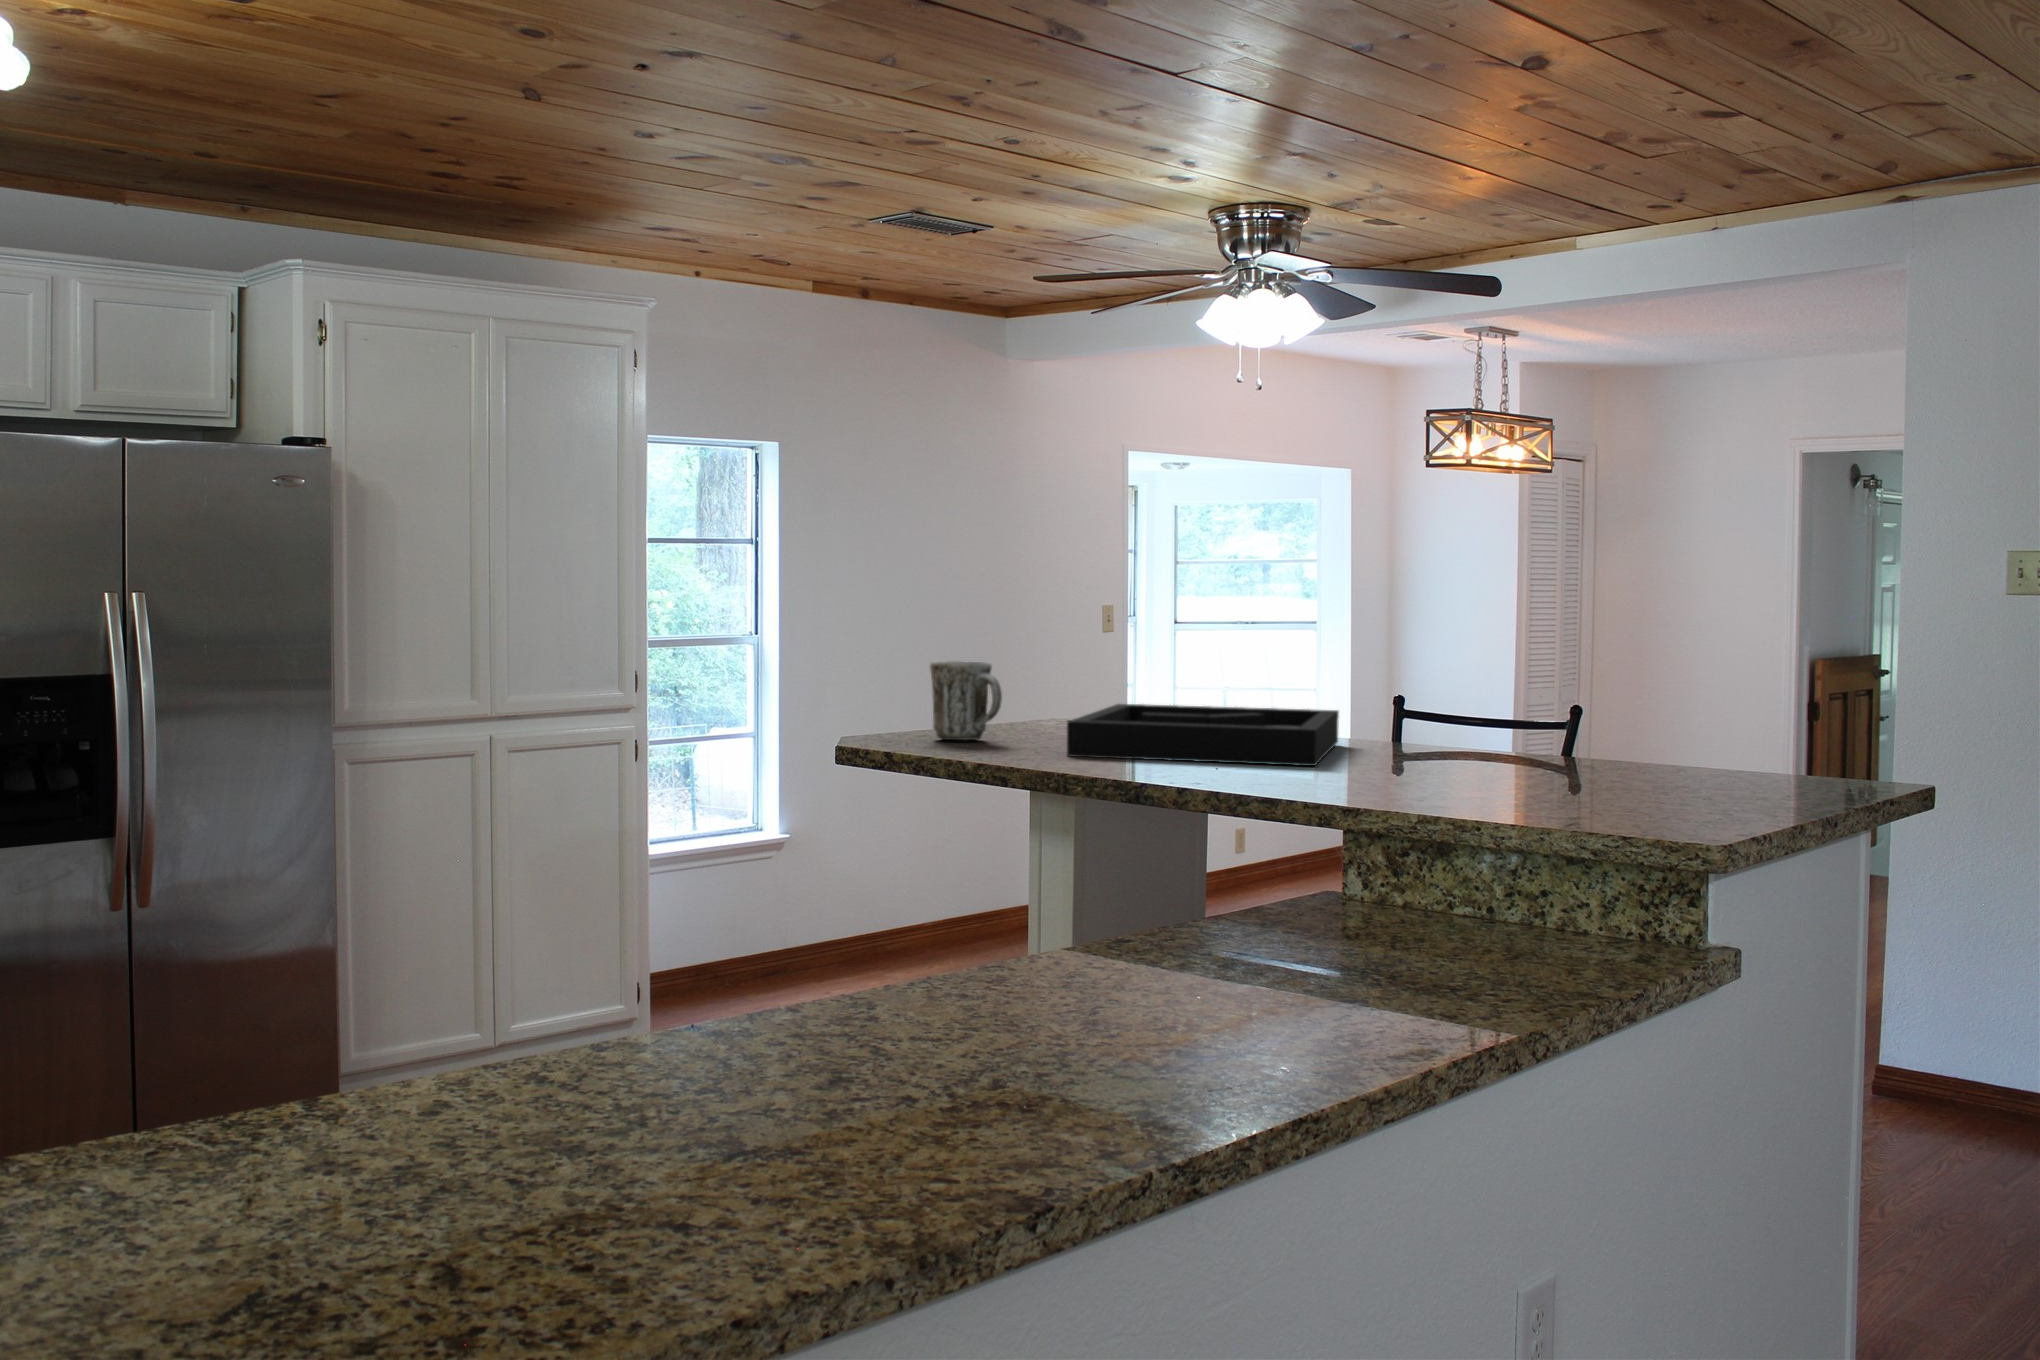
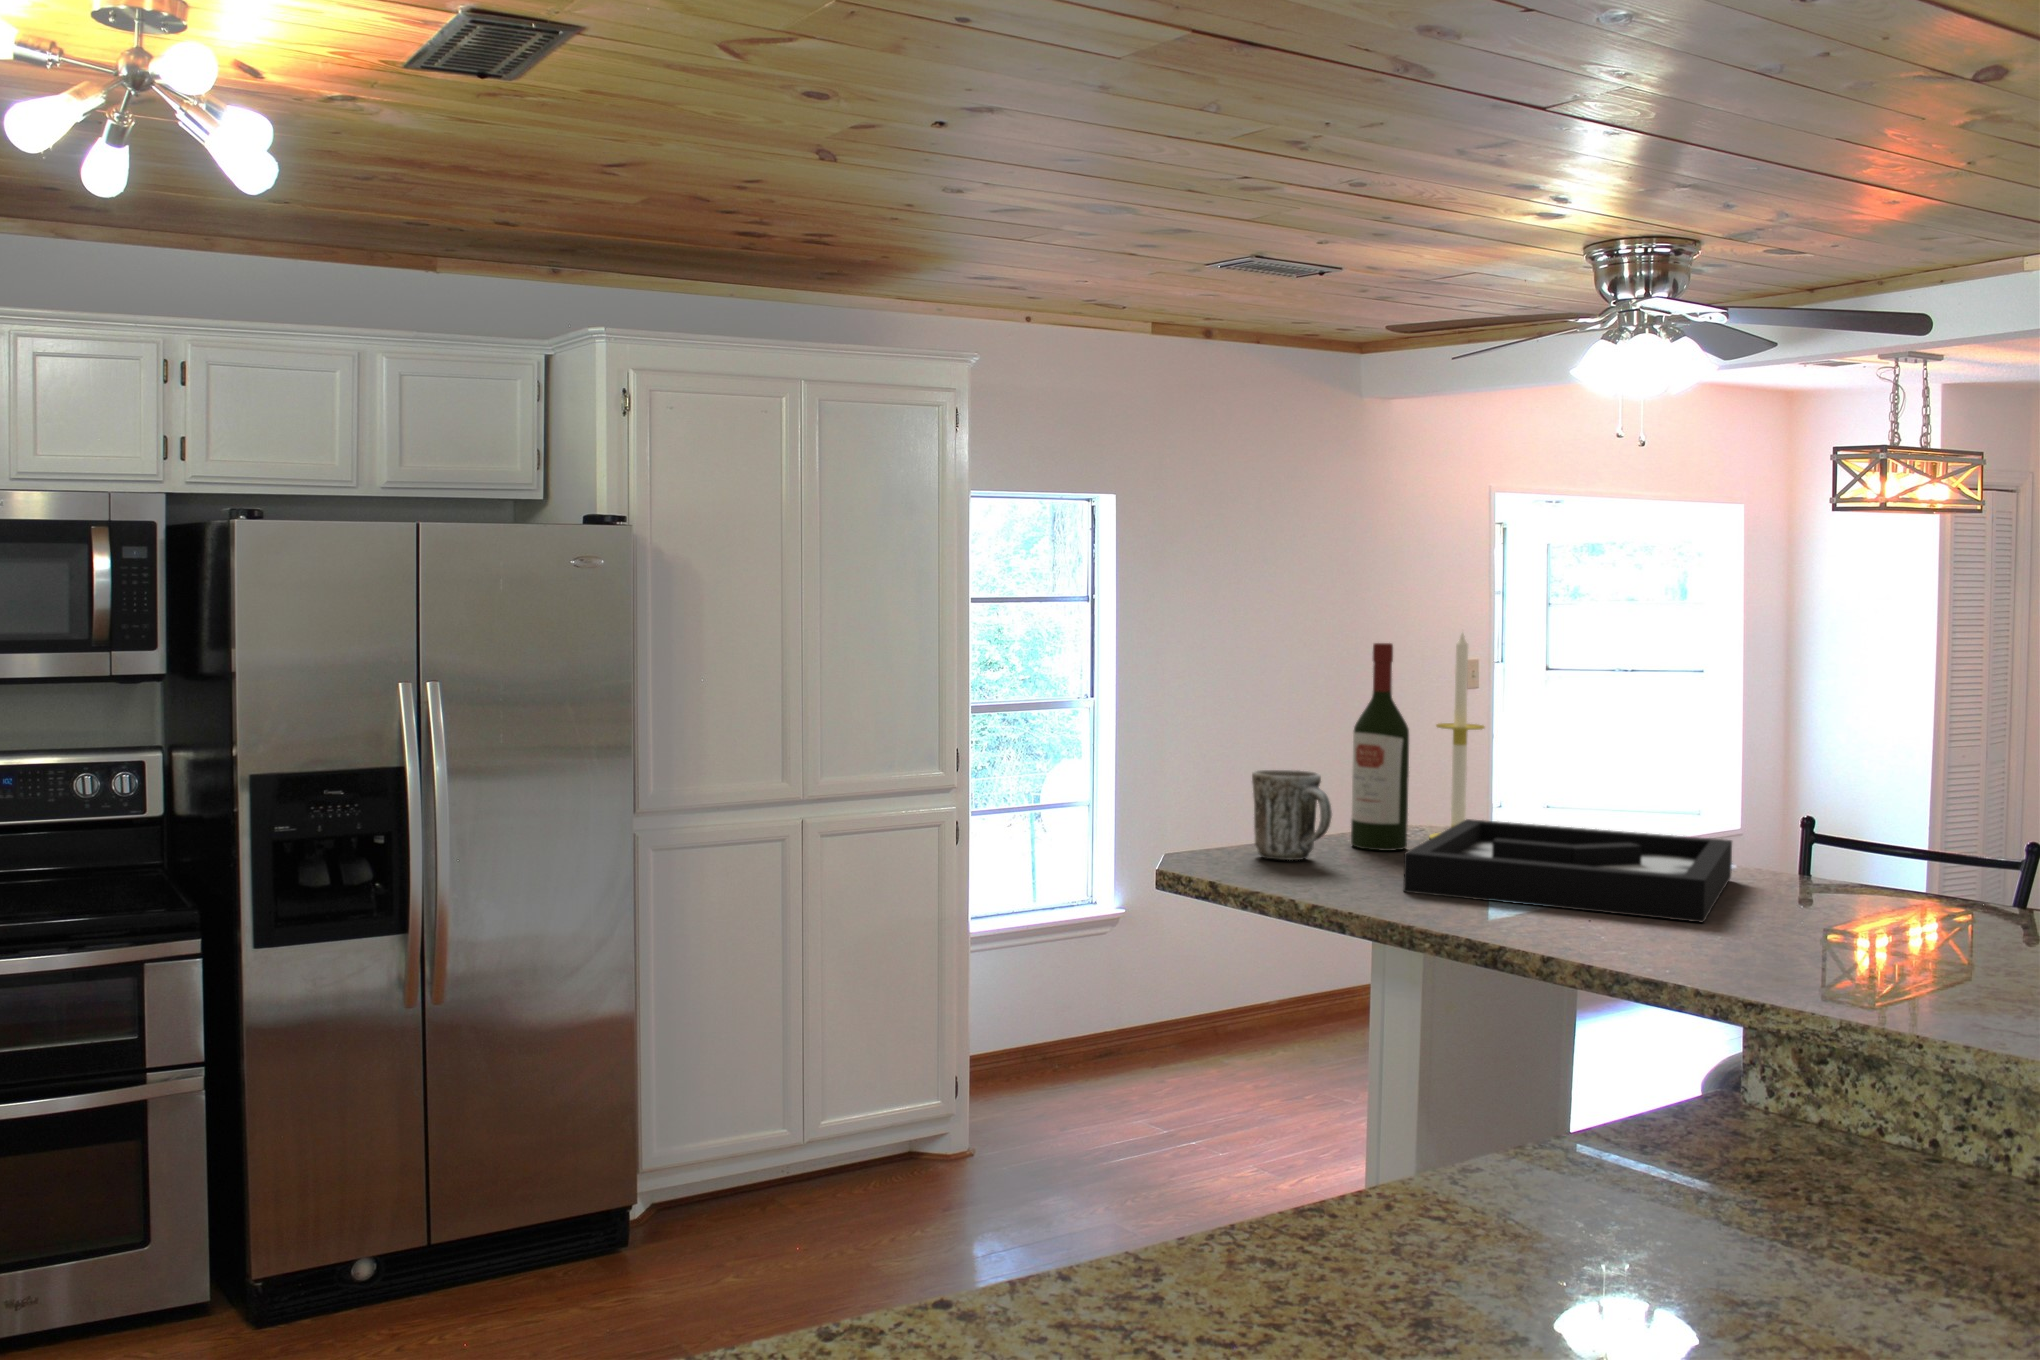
candle: none [1085,539,1135,729] -> present [1429,633,1485,839]
wine bottle: none [1017,548,1067,734] -> present [1351,643,1409,851]

